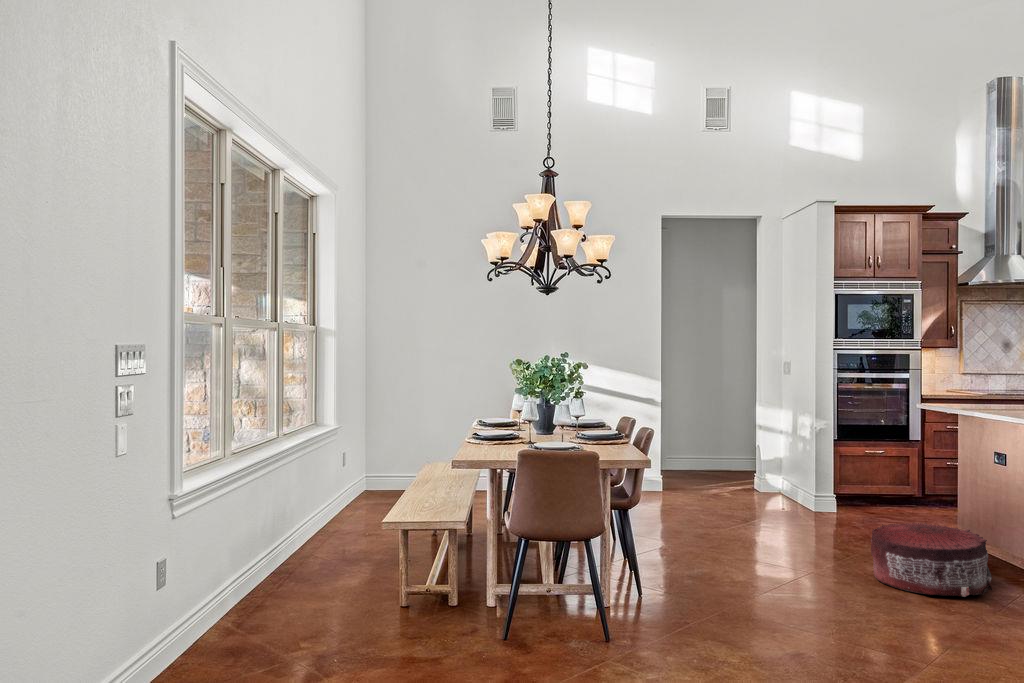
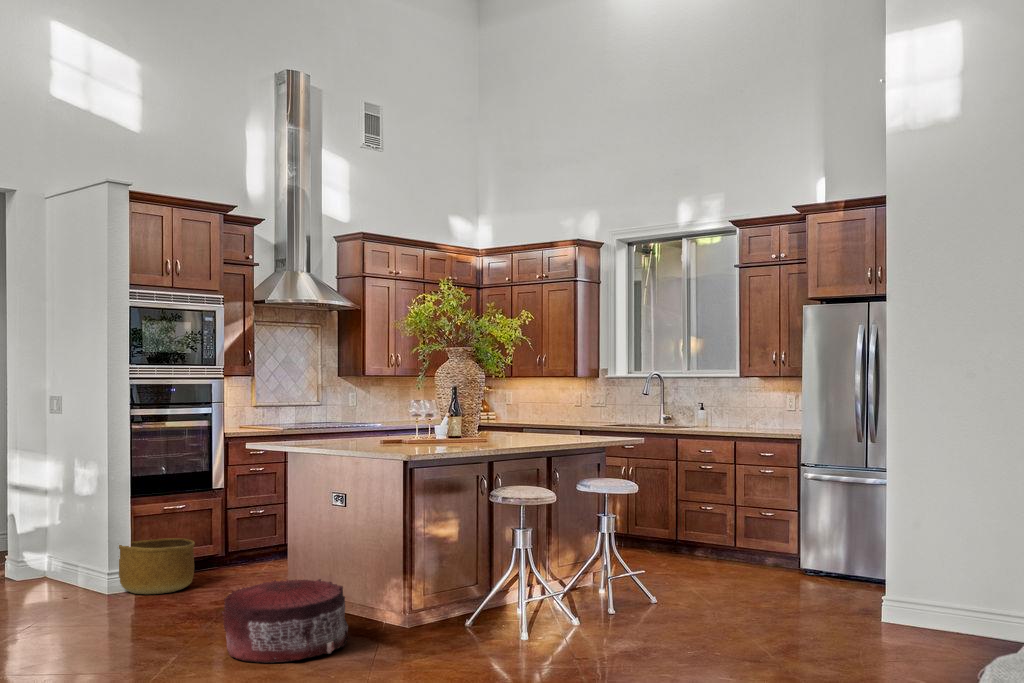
basket: none [824,473,887,518] -> present [118,538,195,594]

